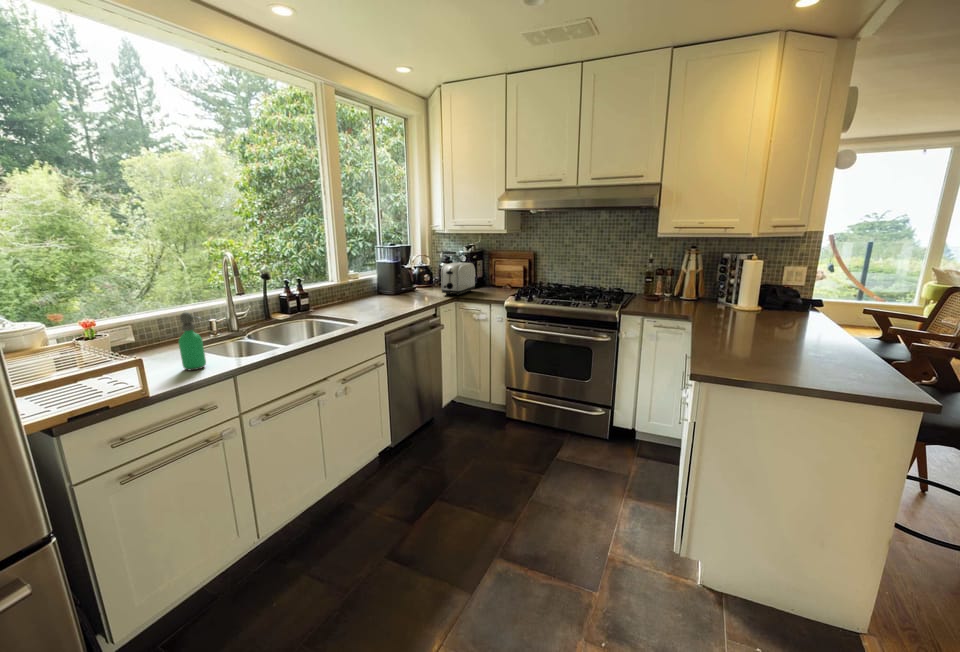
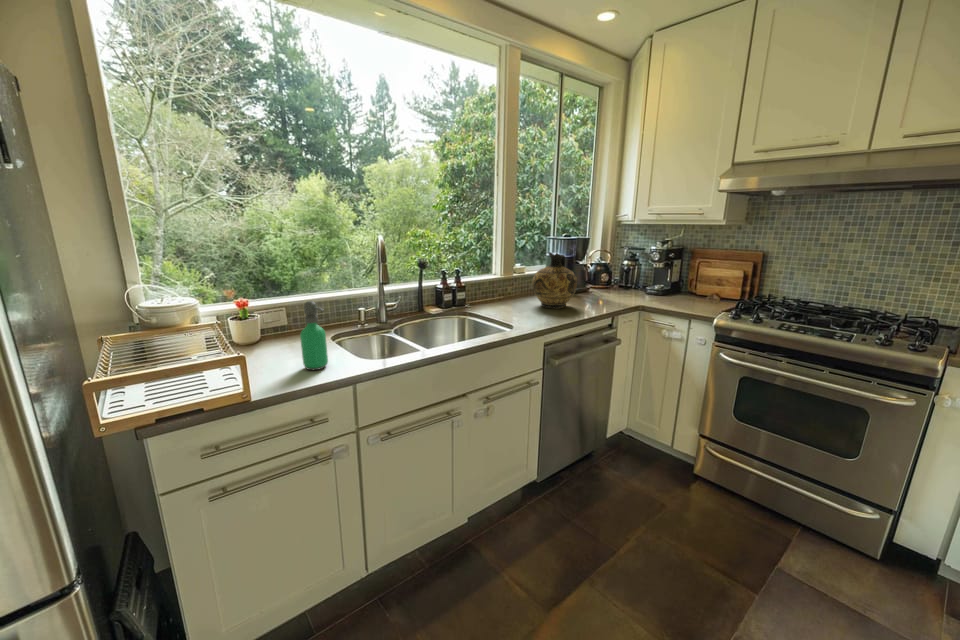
ceramic jug: none [367,259,405,305] -> present [533,252,577,308]
toaster: present [441,263,475,296] -> none [623,261,671,304]

